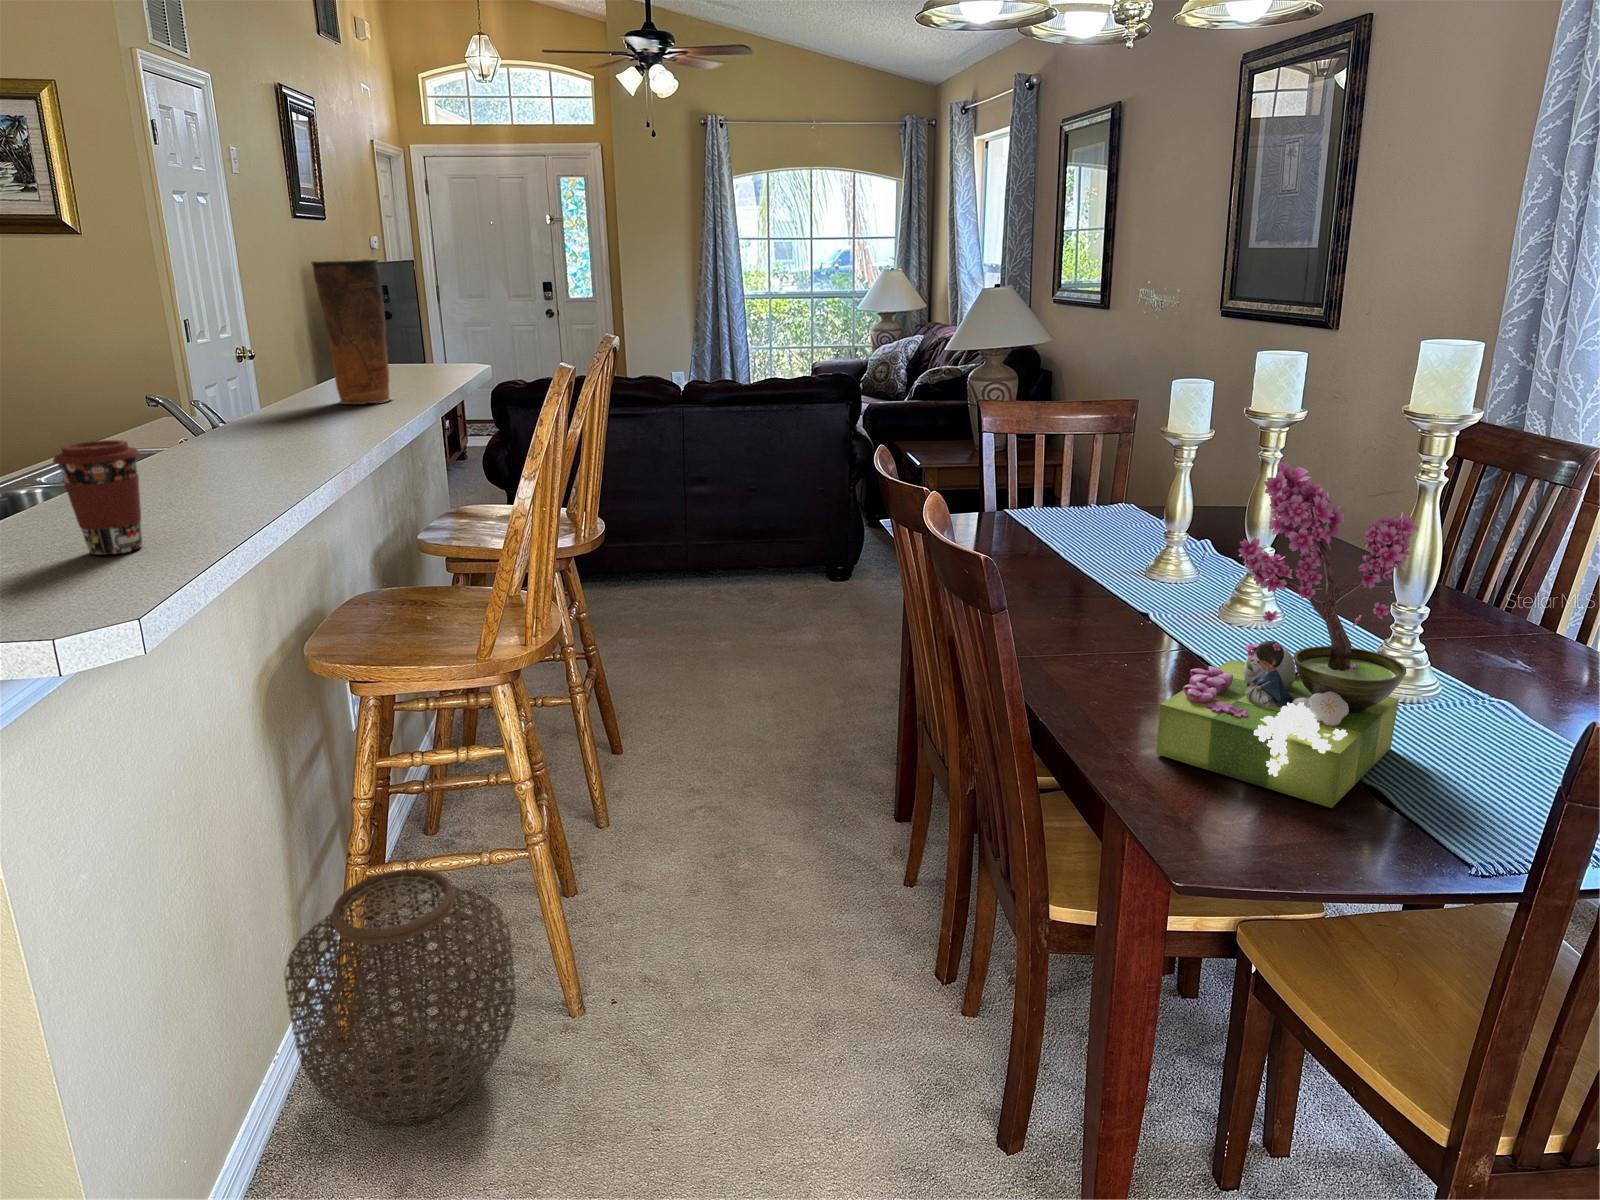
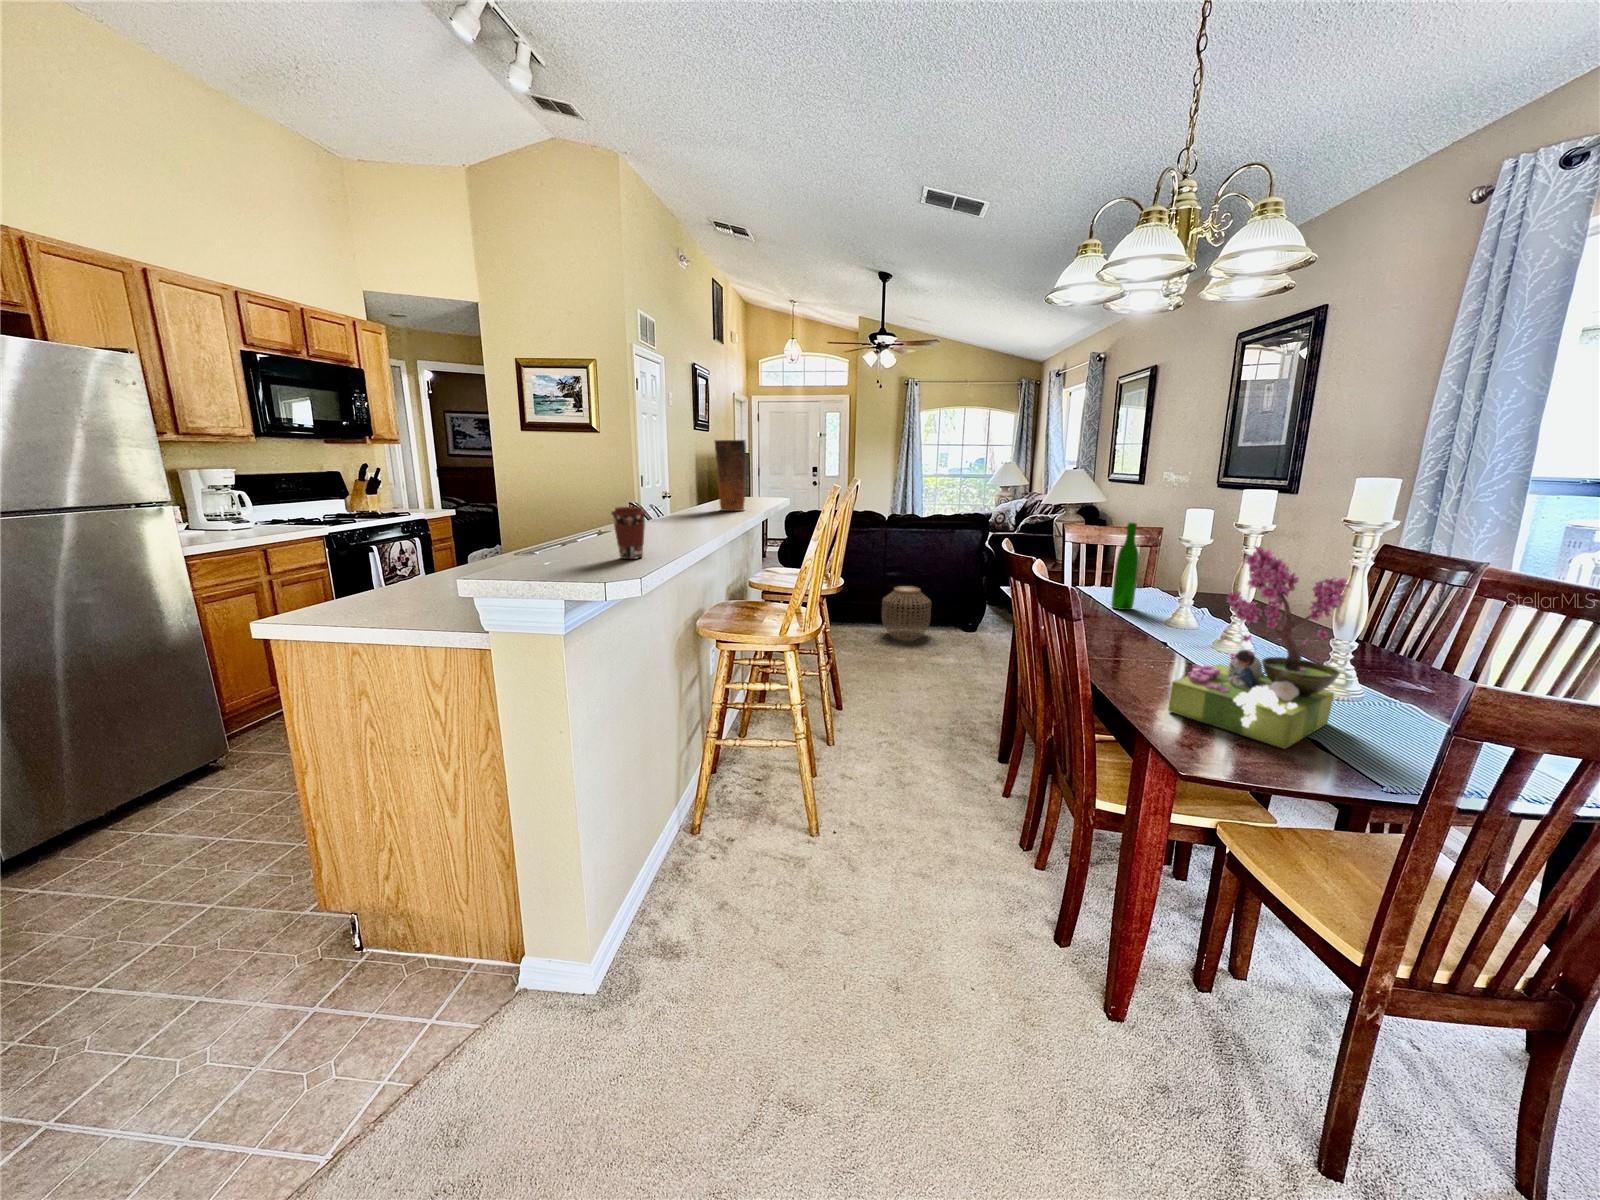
wine bottle: none [1065,402,1104,553] -> present [1111,523,1139,610]
woven basket: present [285,869,516,1124] -> present [882,586,931,640]

